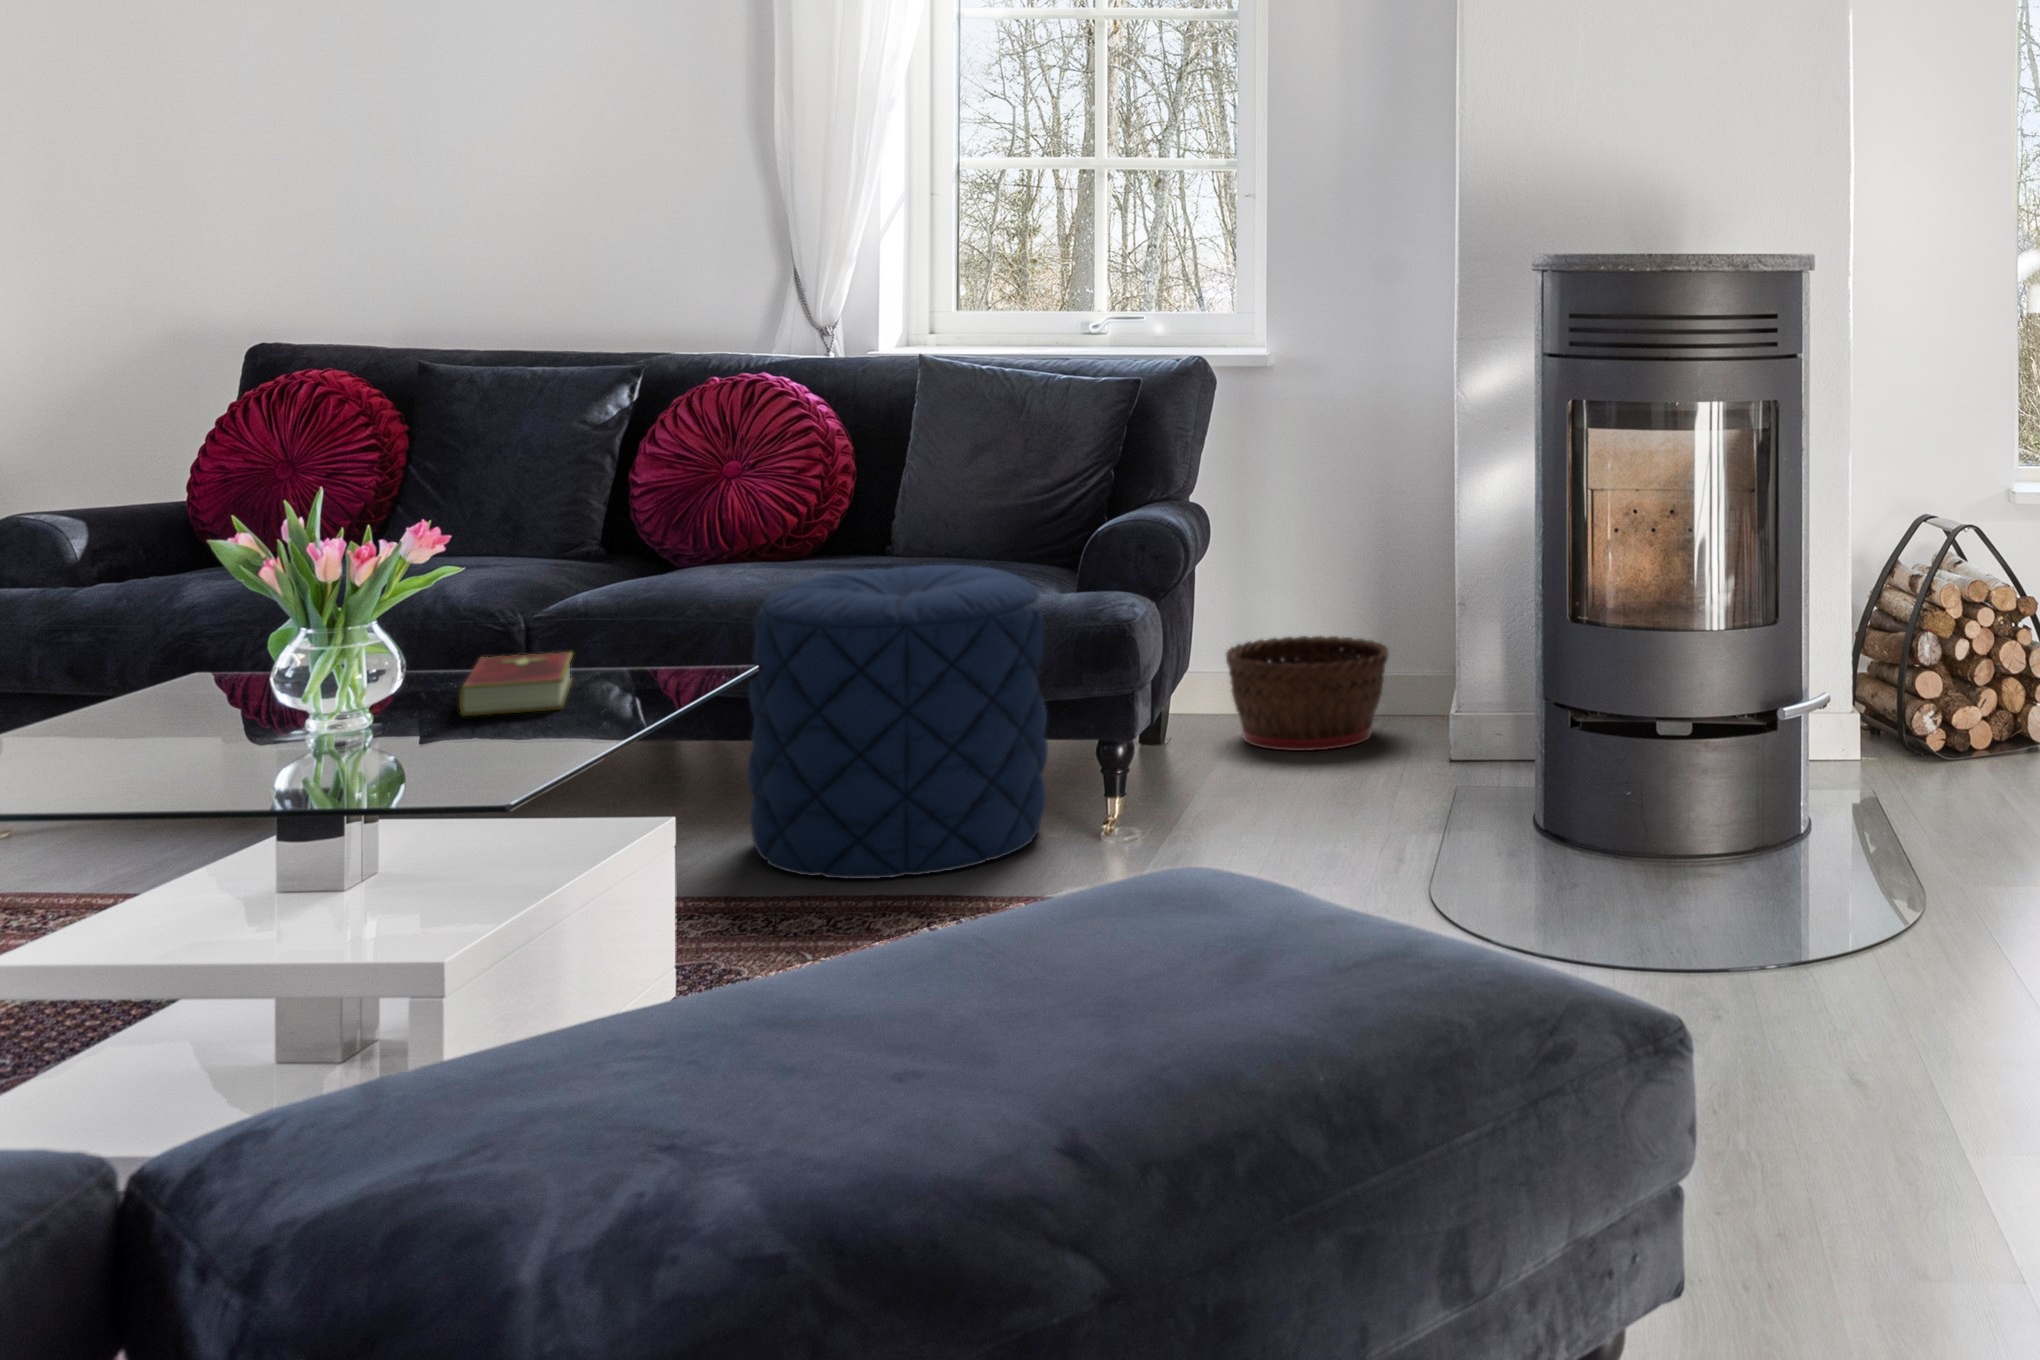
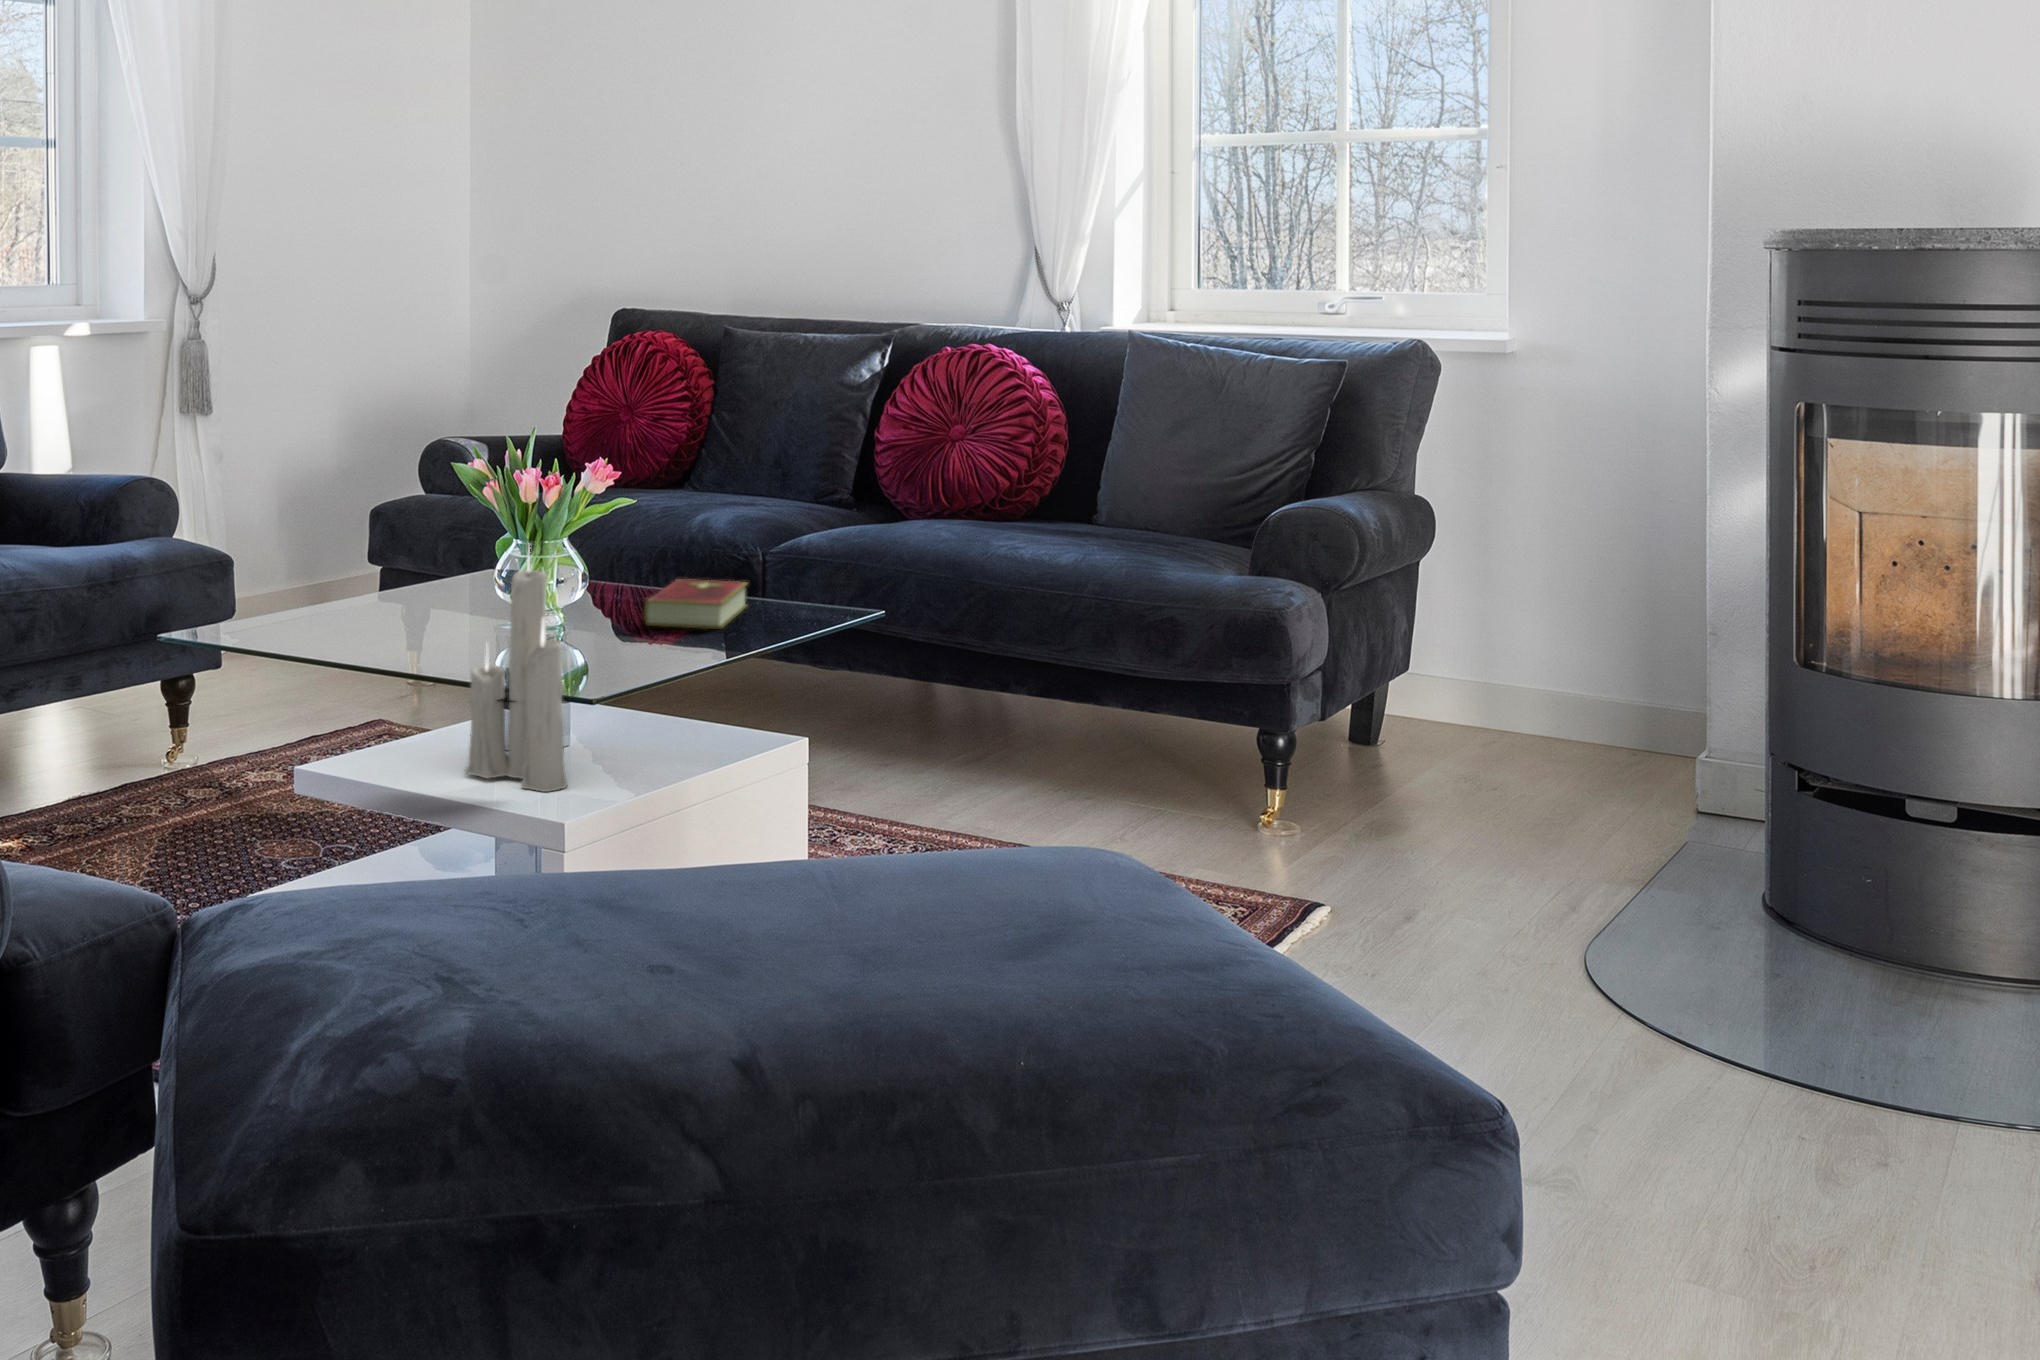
pouf: present [748,565,1048,879] -> none [931,535,1212,831]
candle: none [275,613,432,934] -> present [464,556,567,792]
basket: present [1226,636,1388,751] -> none [1444,648,1637,776]

